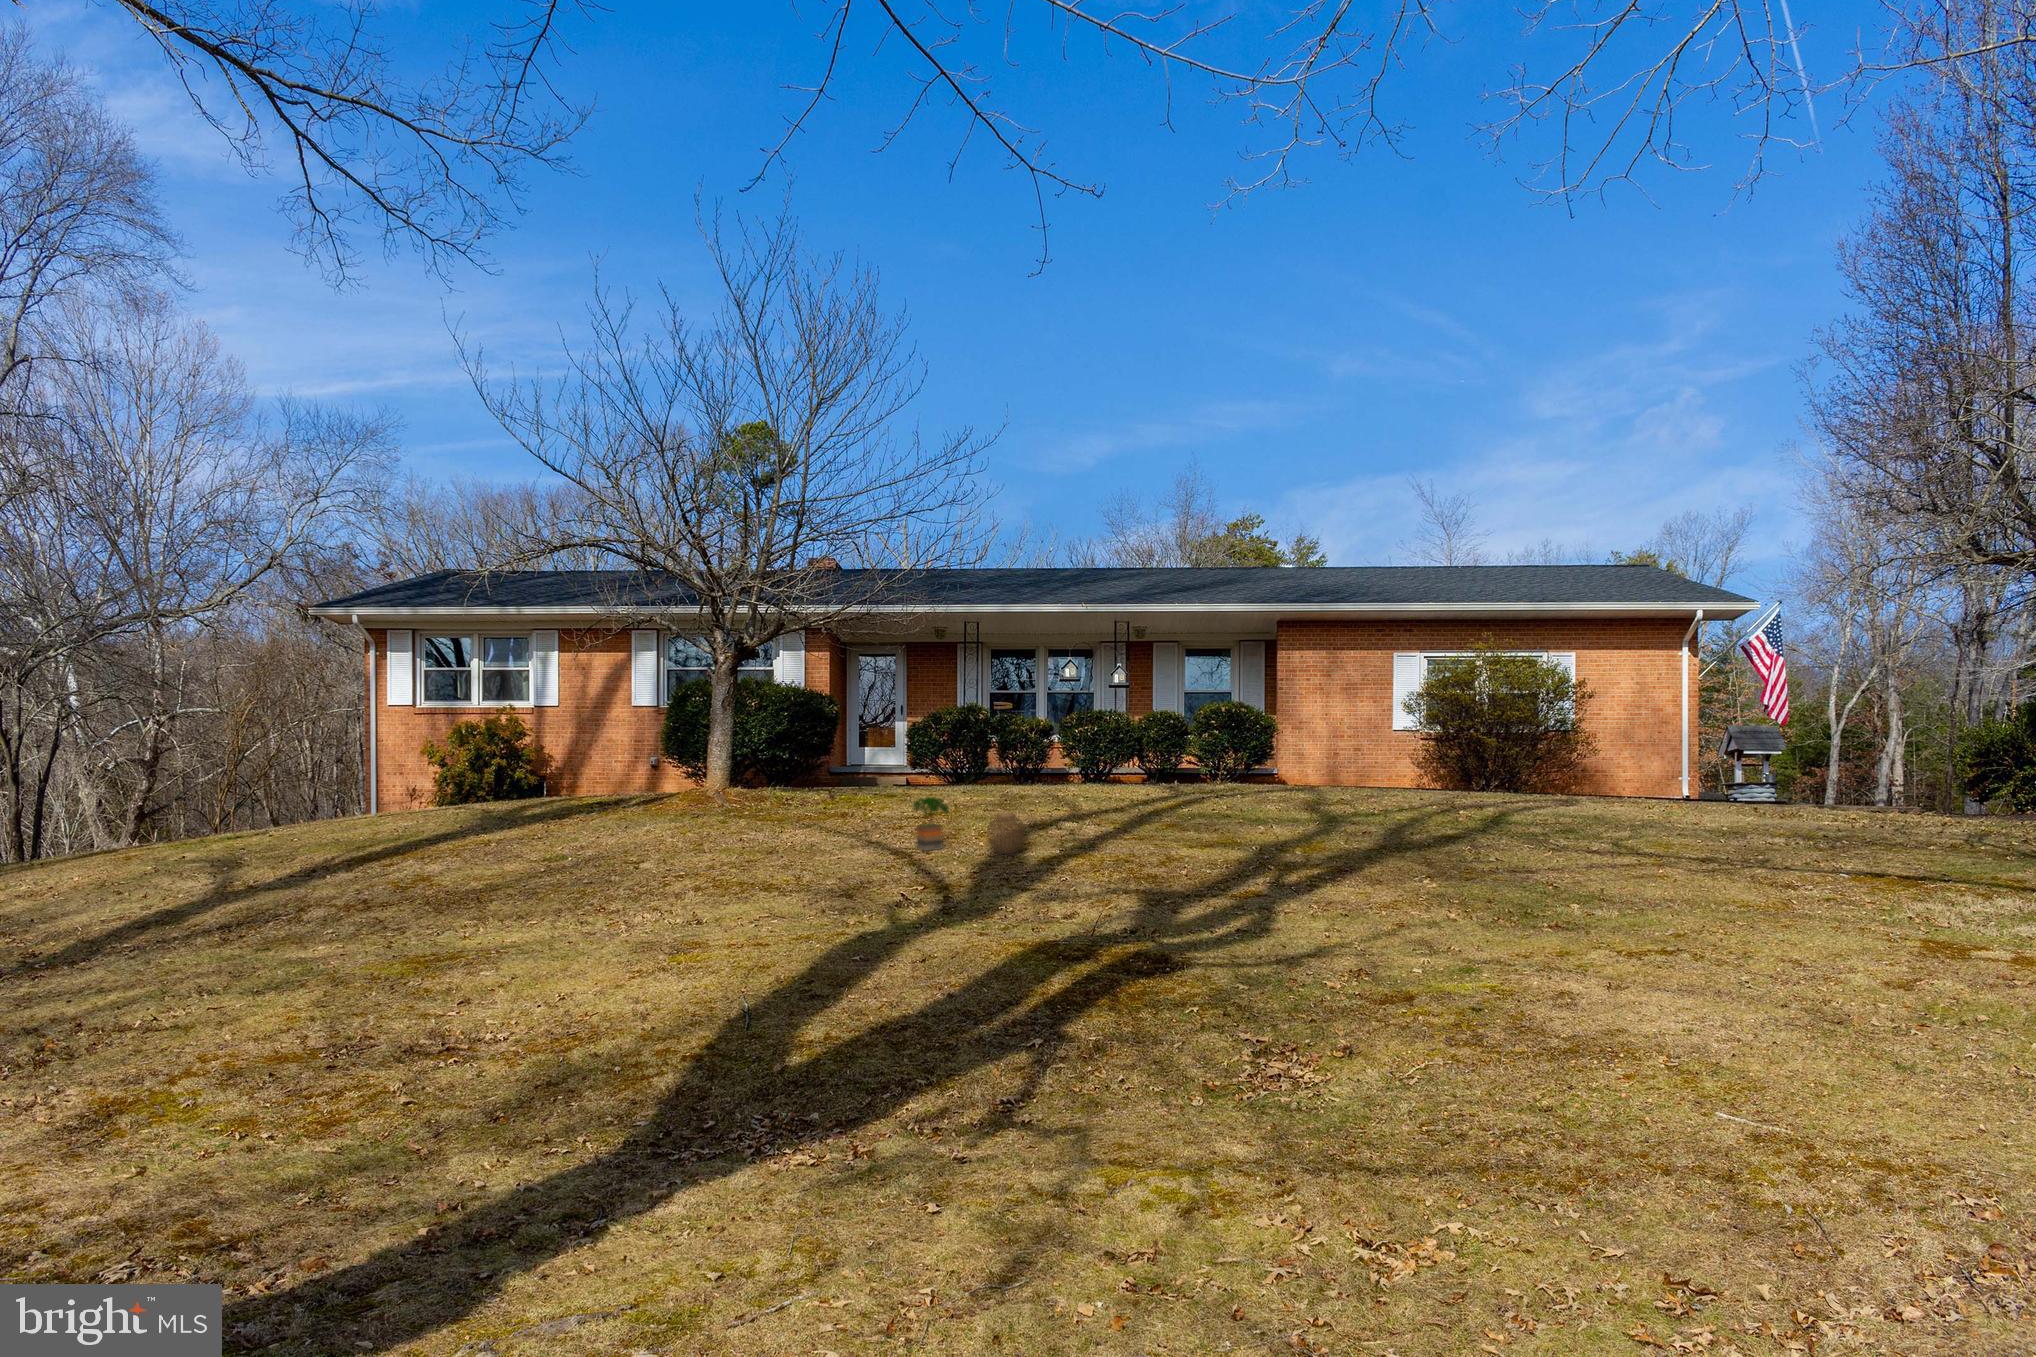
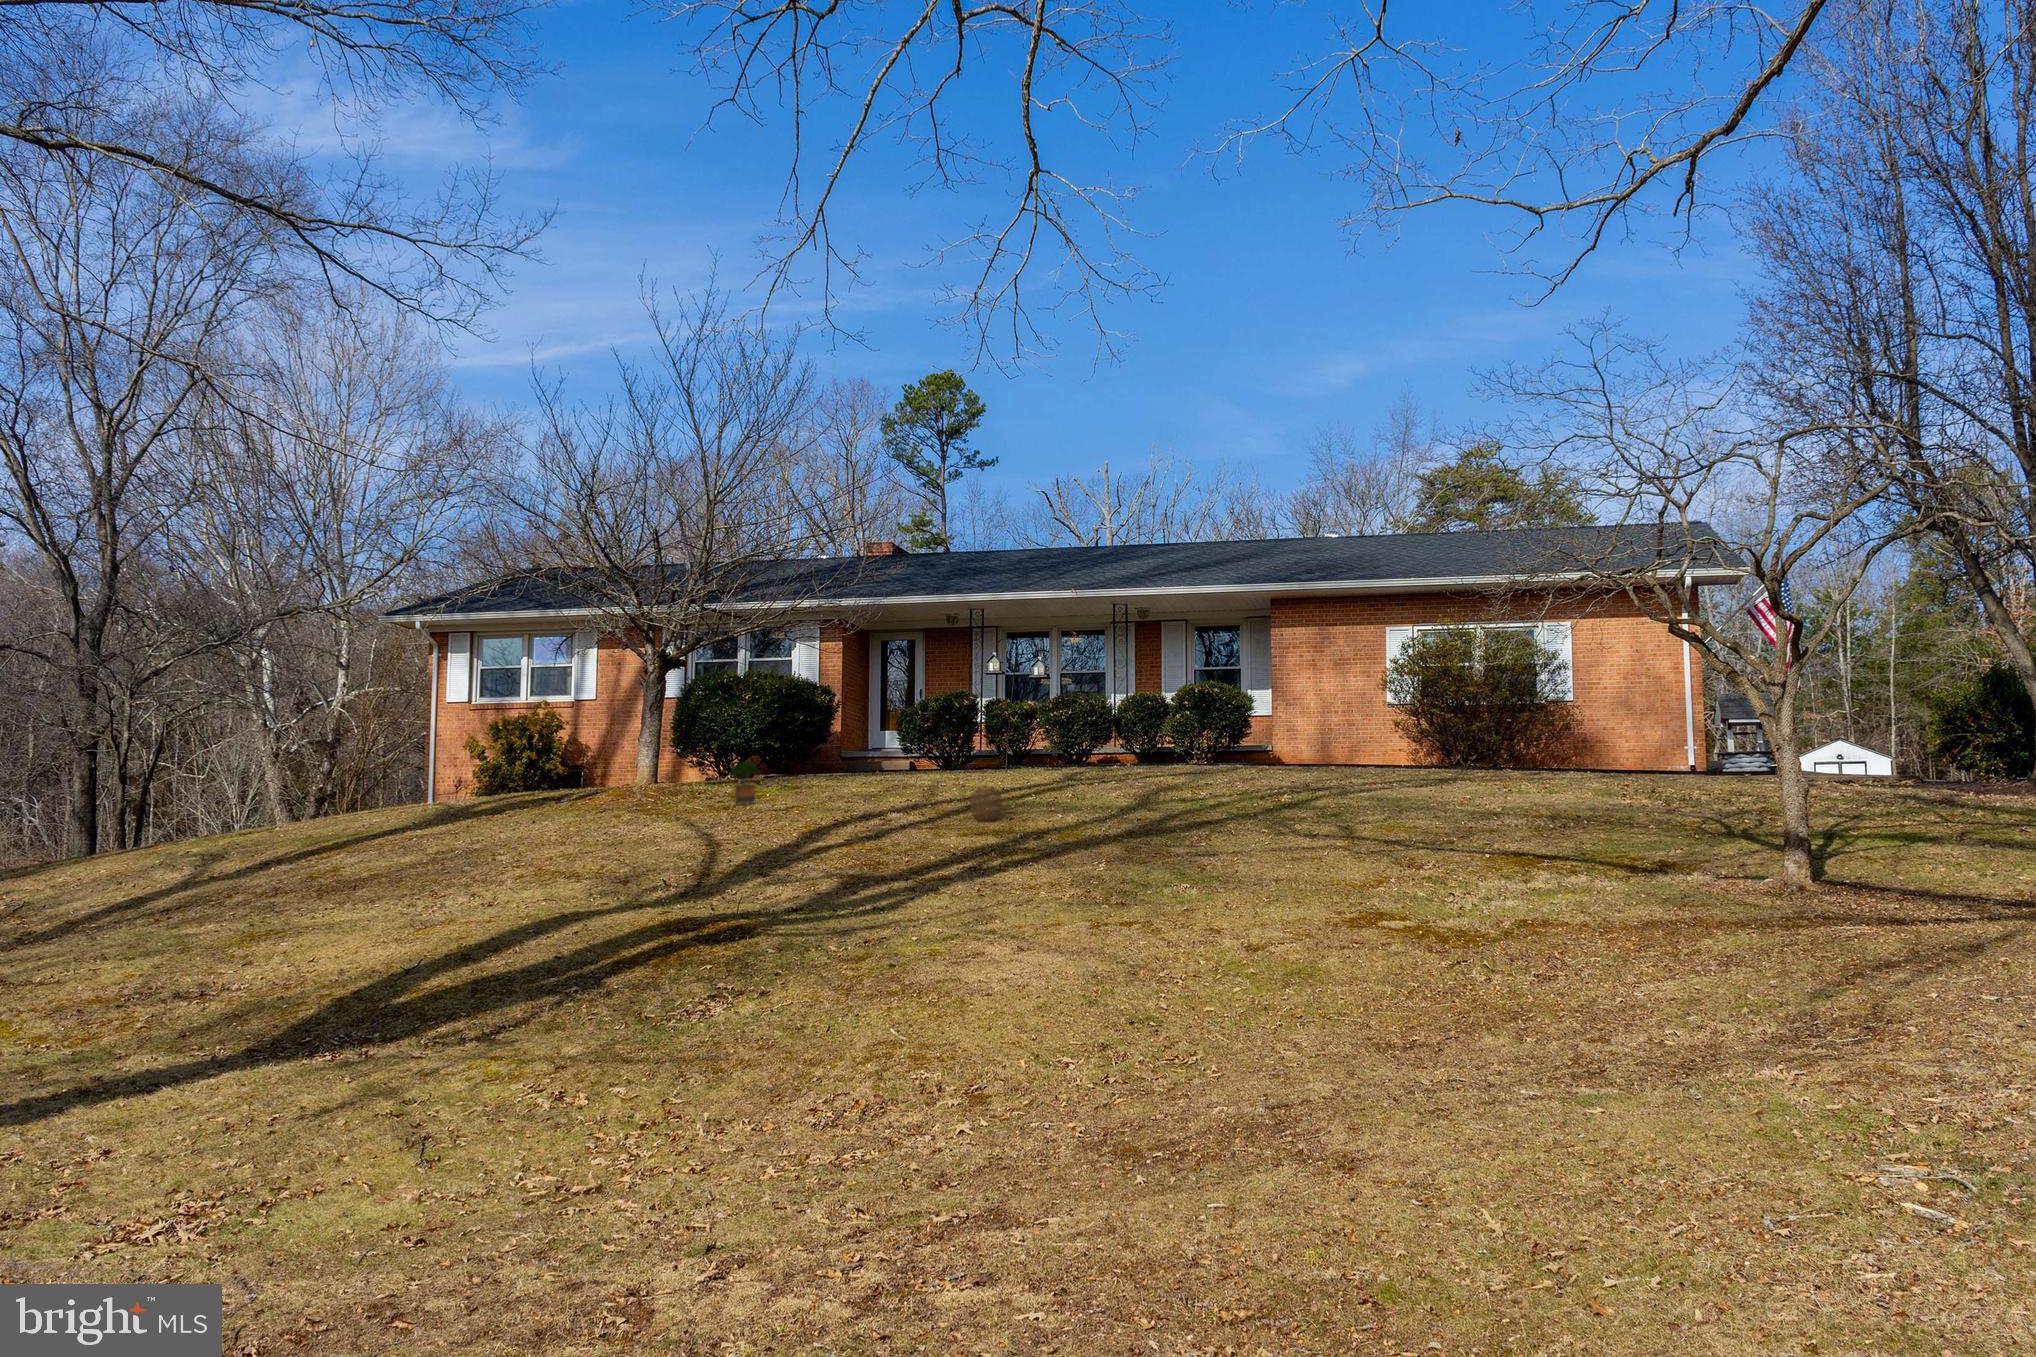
potted tree: present [913,797,949,851] -> present [731,762,760,805]

